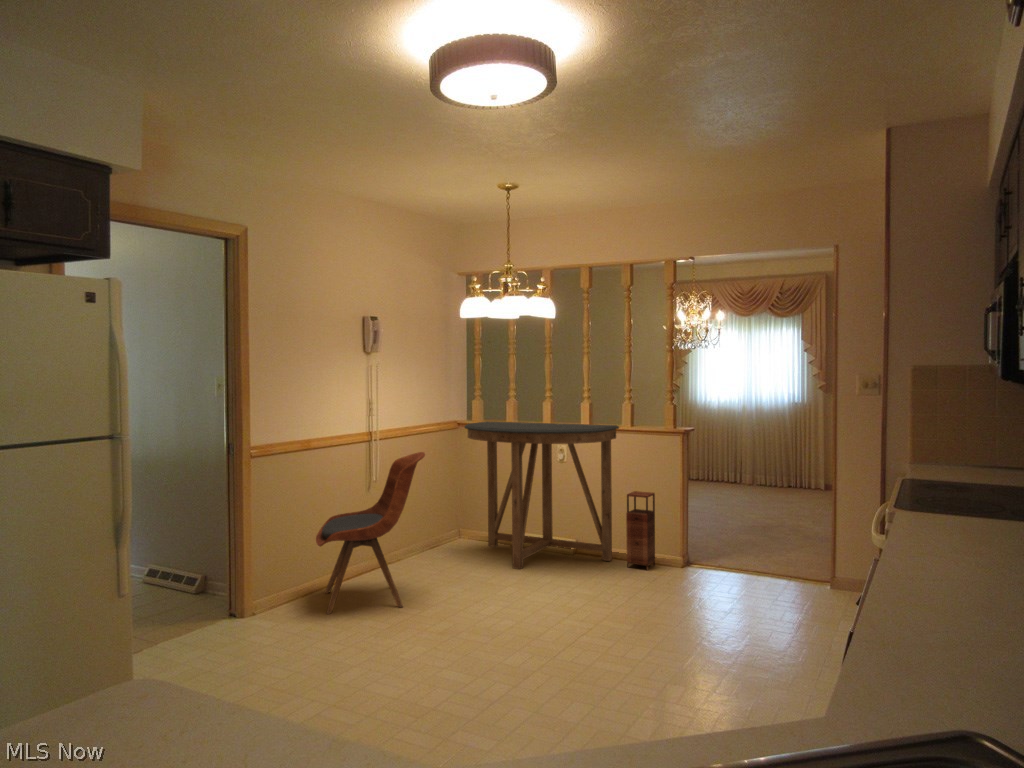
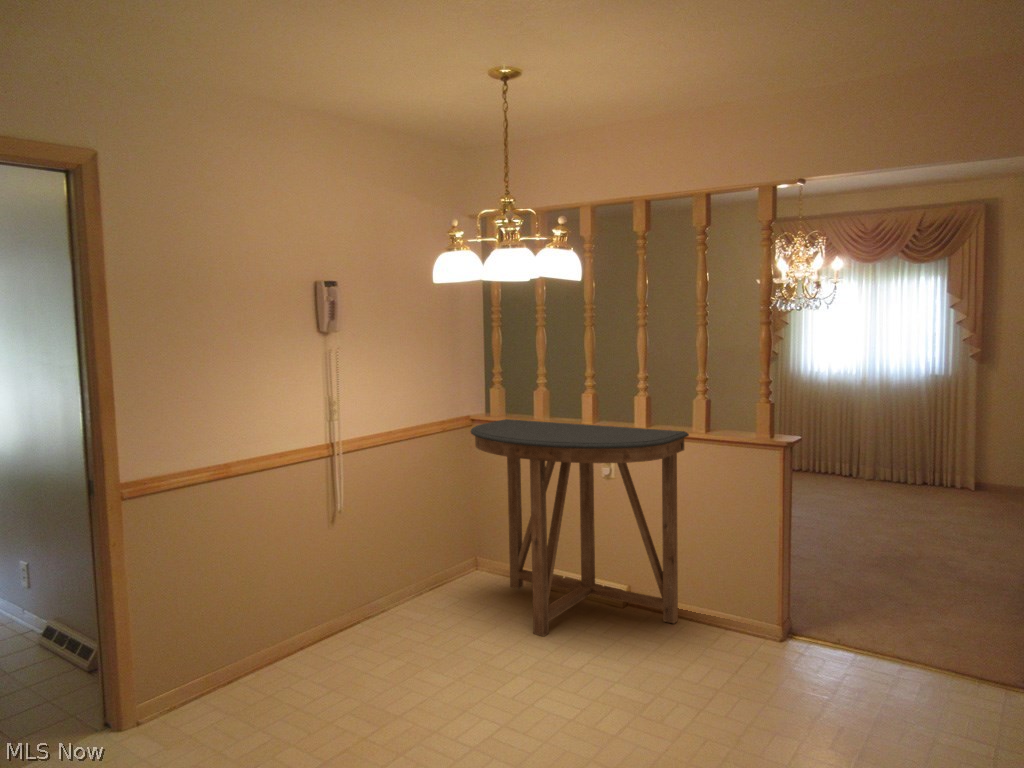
dining chair: present [316,452,425,614] -> none [226,481,390,728]
storage cabinet: present [626,491,655,570] -> none [698,527,741,646]

